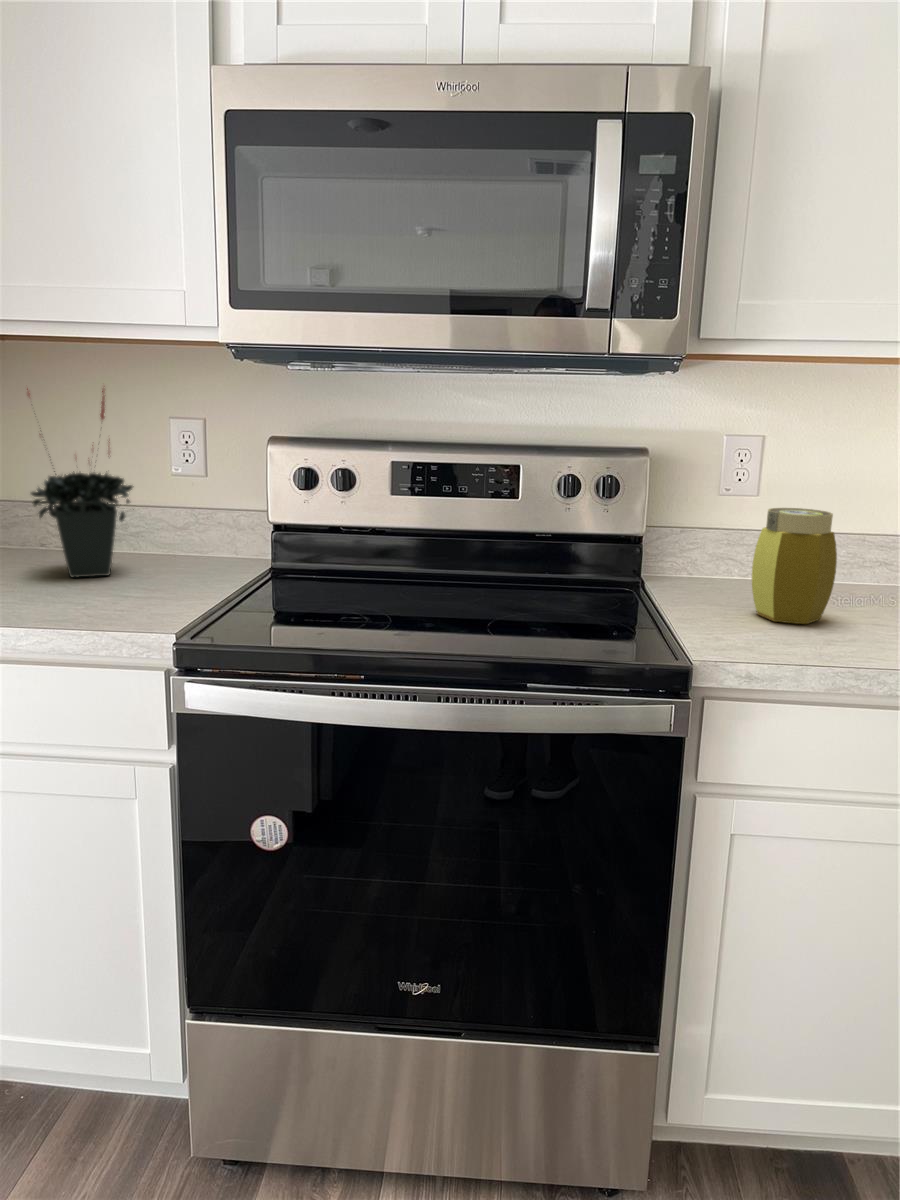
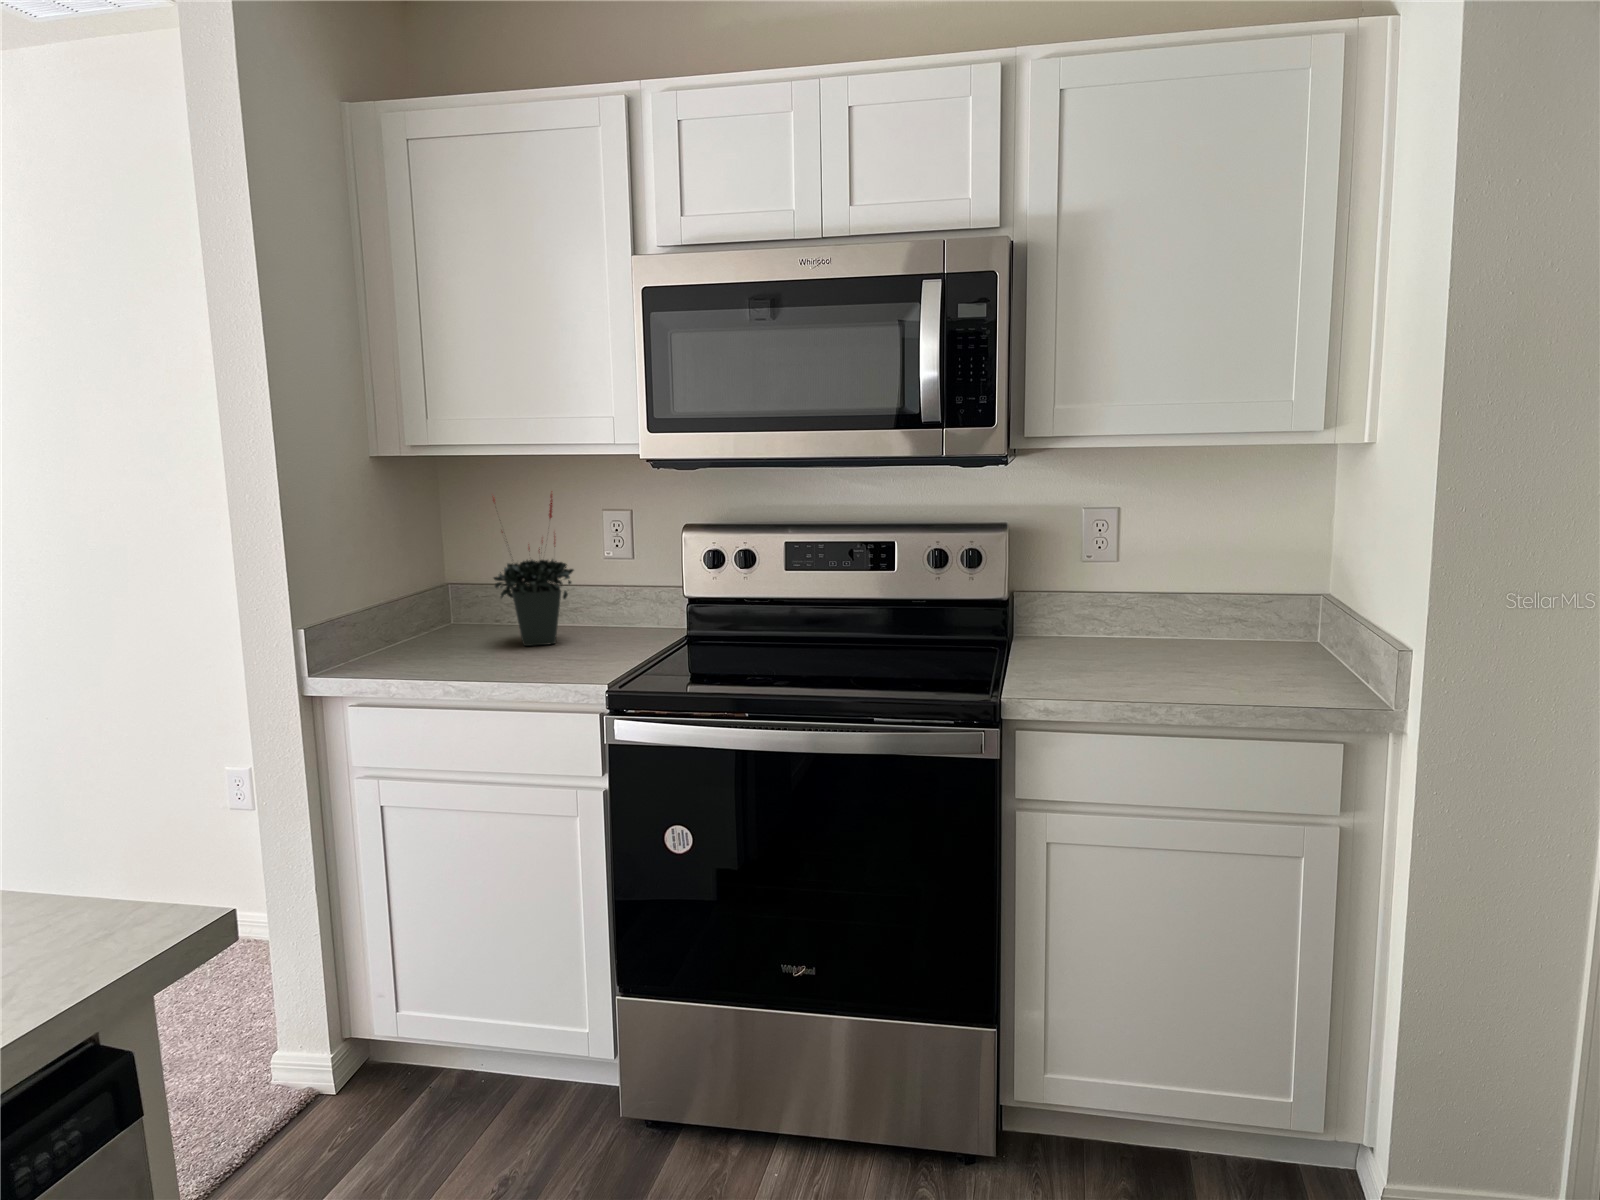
jar: present [752,508,837,624] -> none [1083,573,1151,671]

